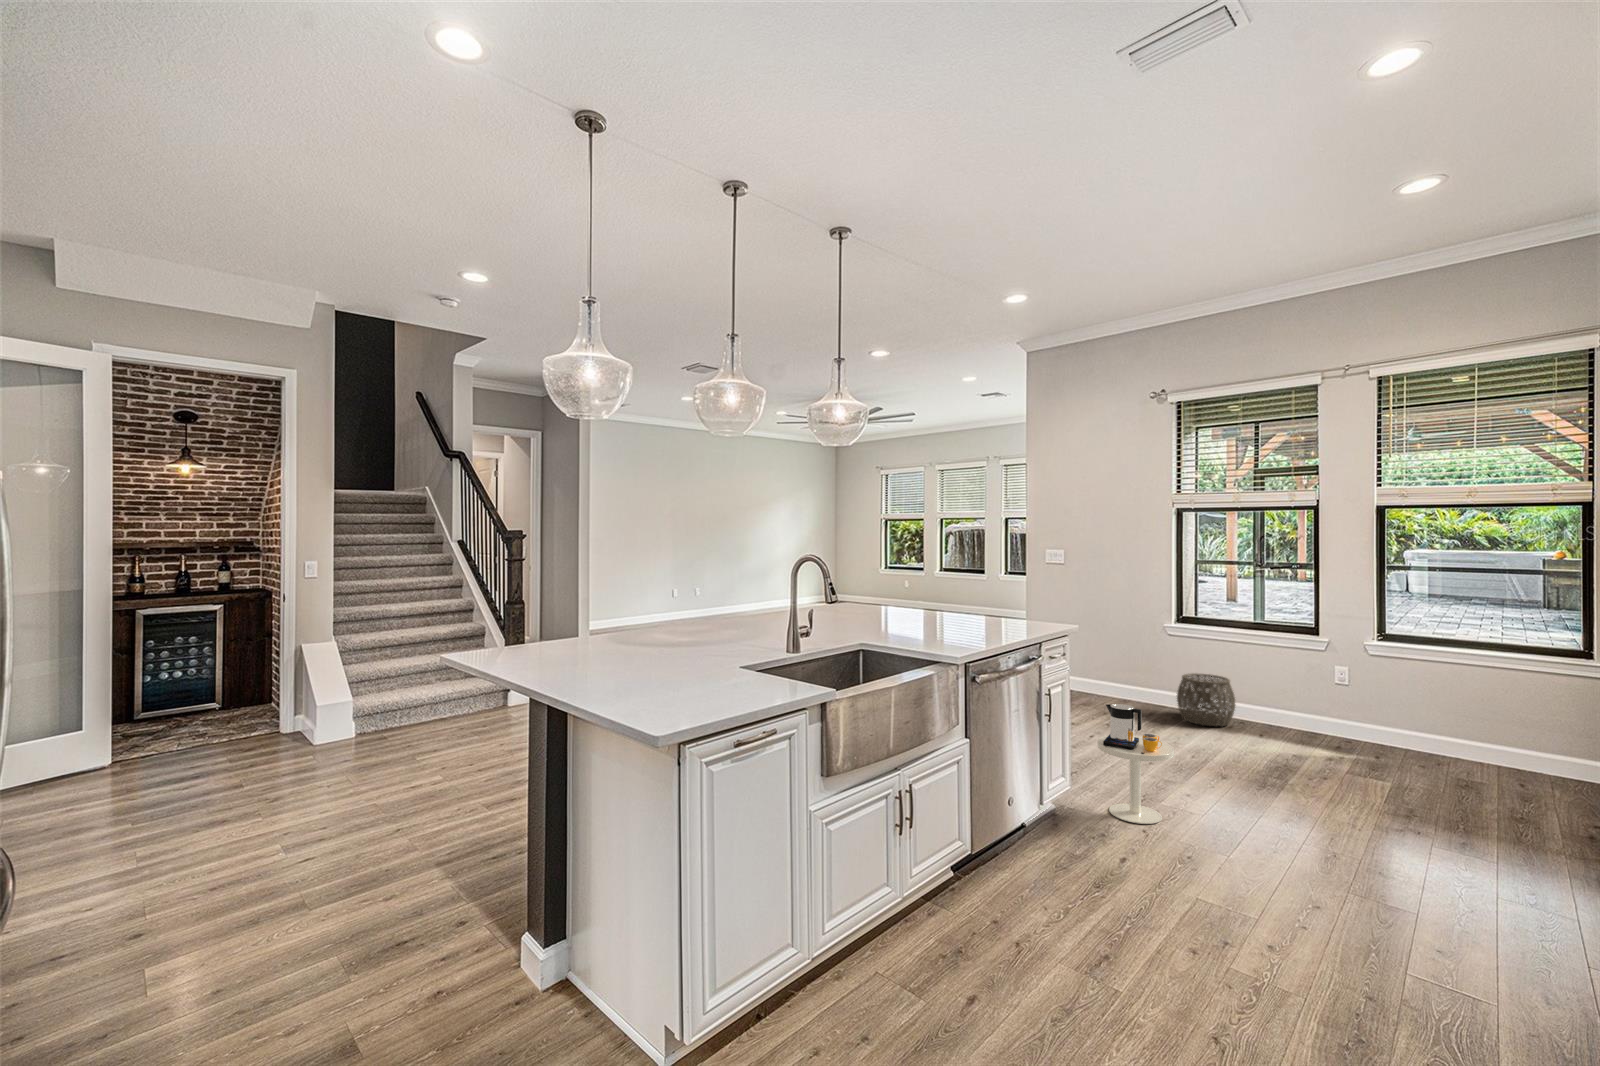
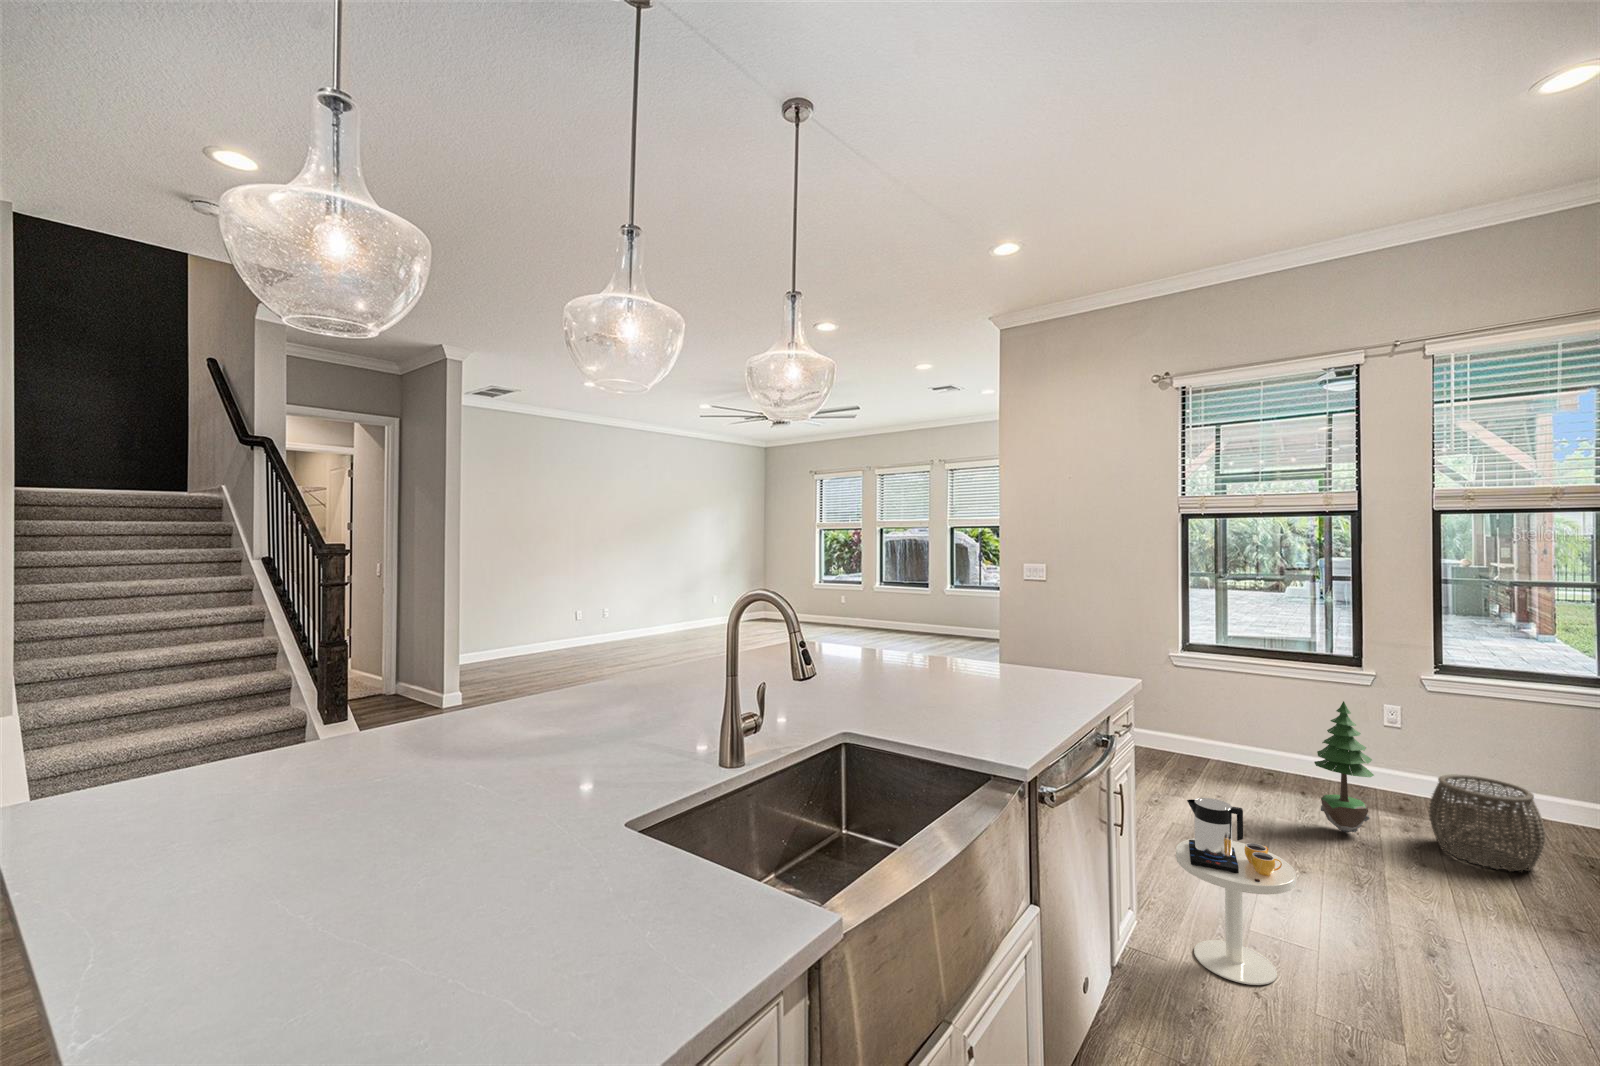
potted tree: none [1253,654,1298,757] -> present [1314,701,1374,833]
woven basket: present [1177,673,1235,727] -> present [1429,775,1546,871]

